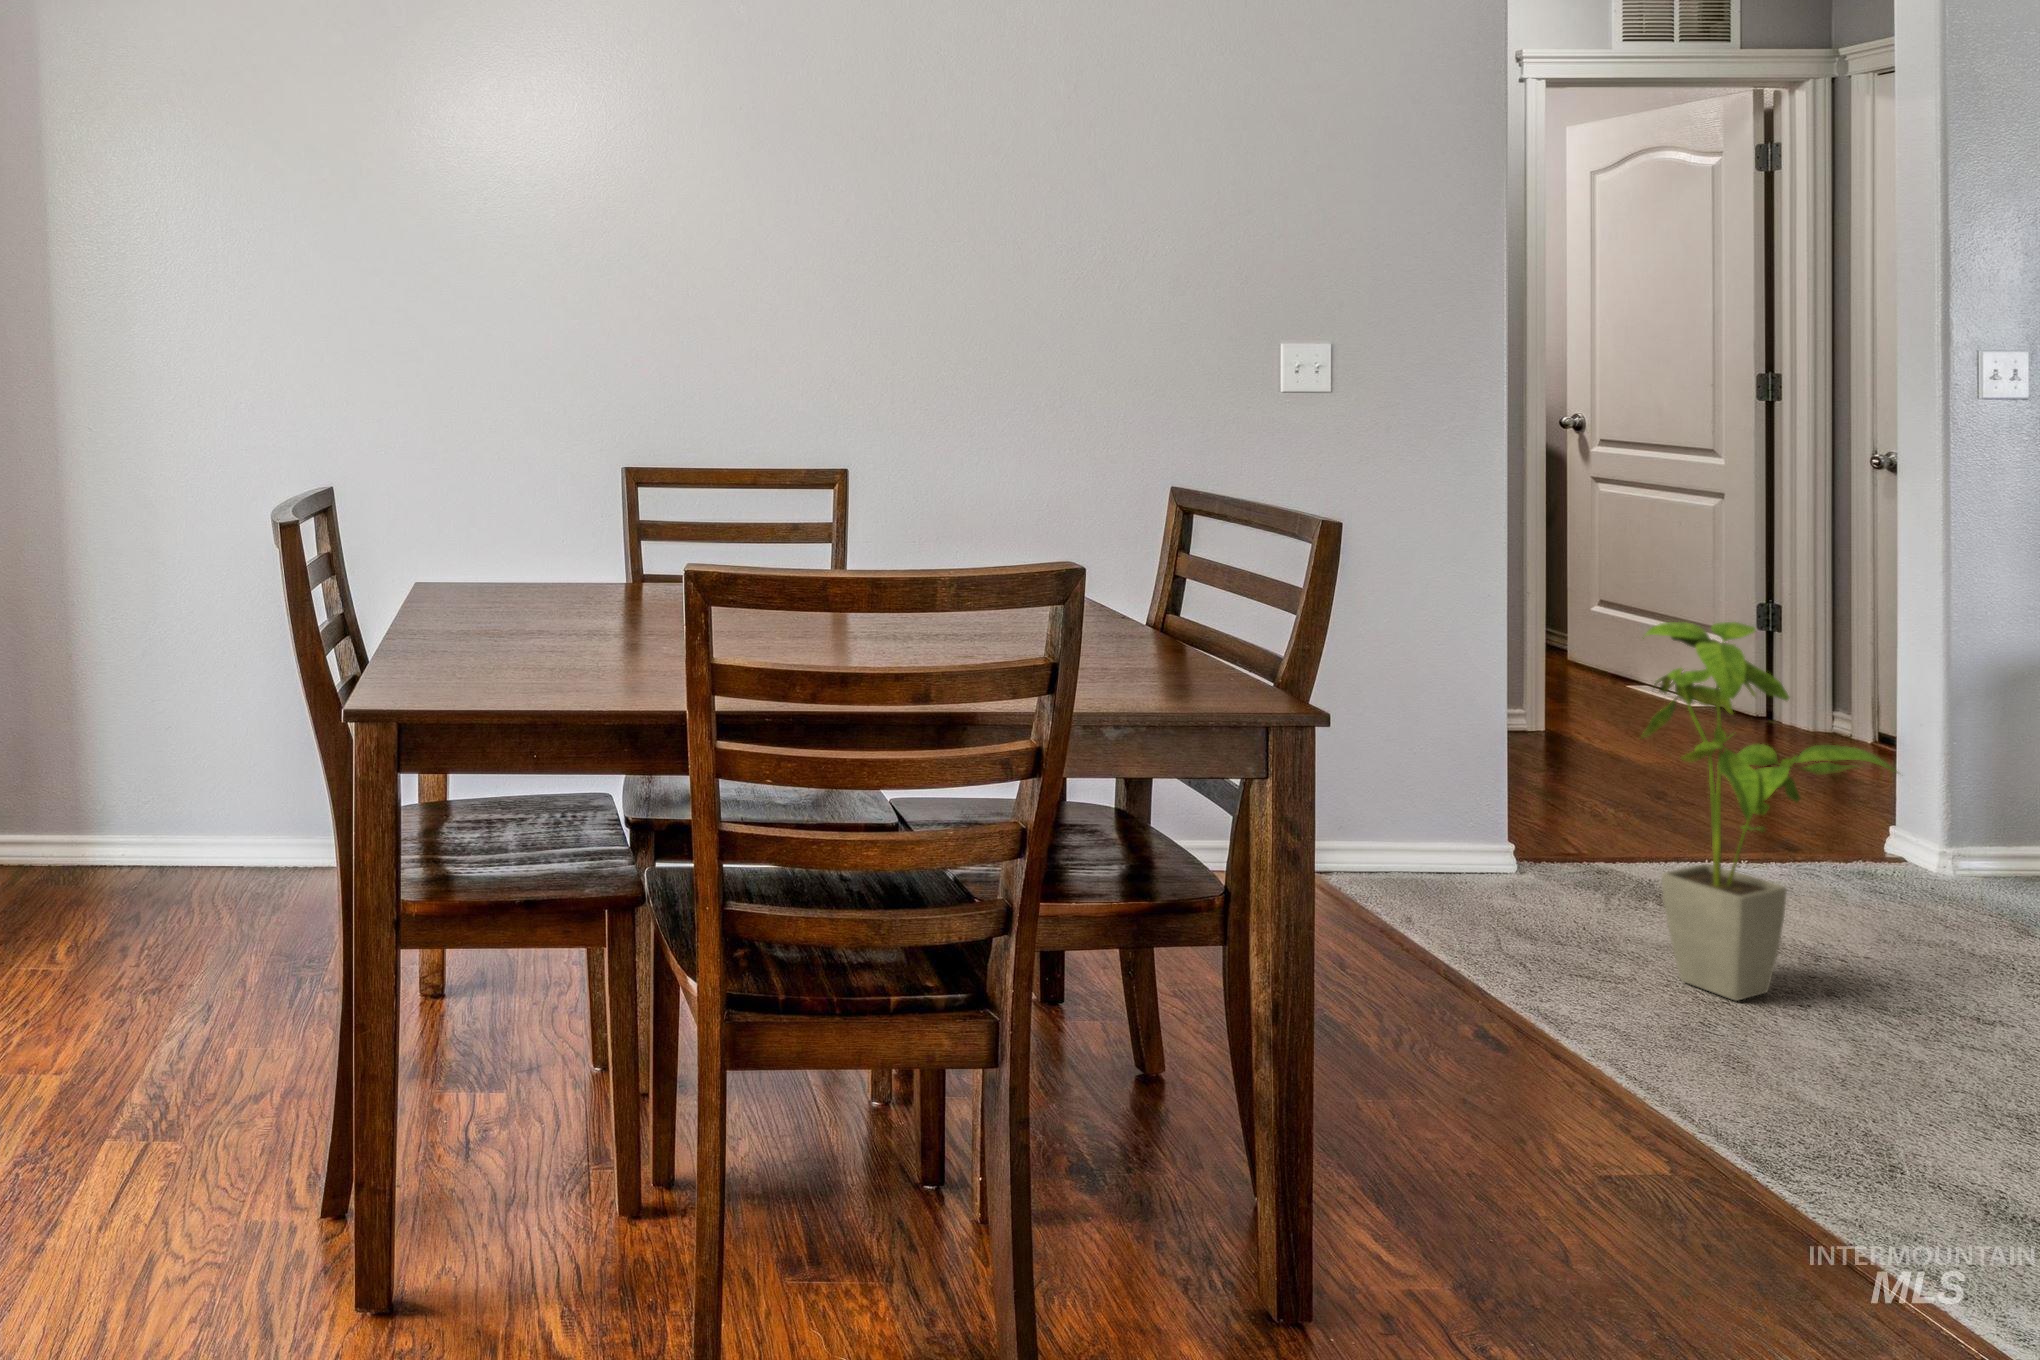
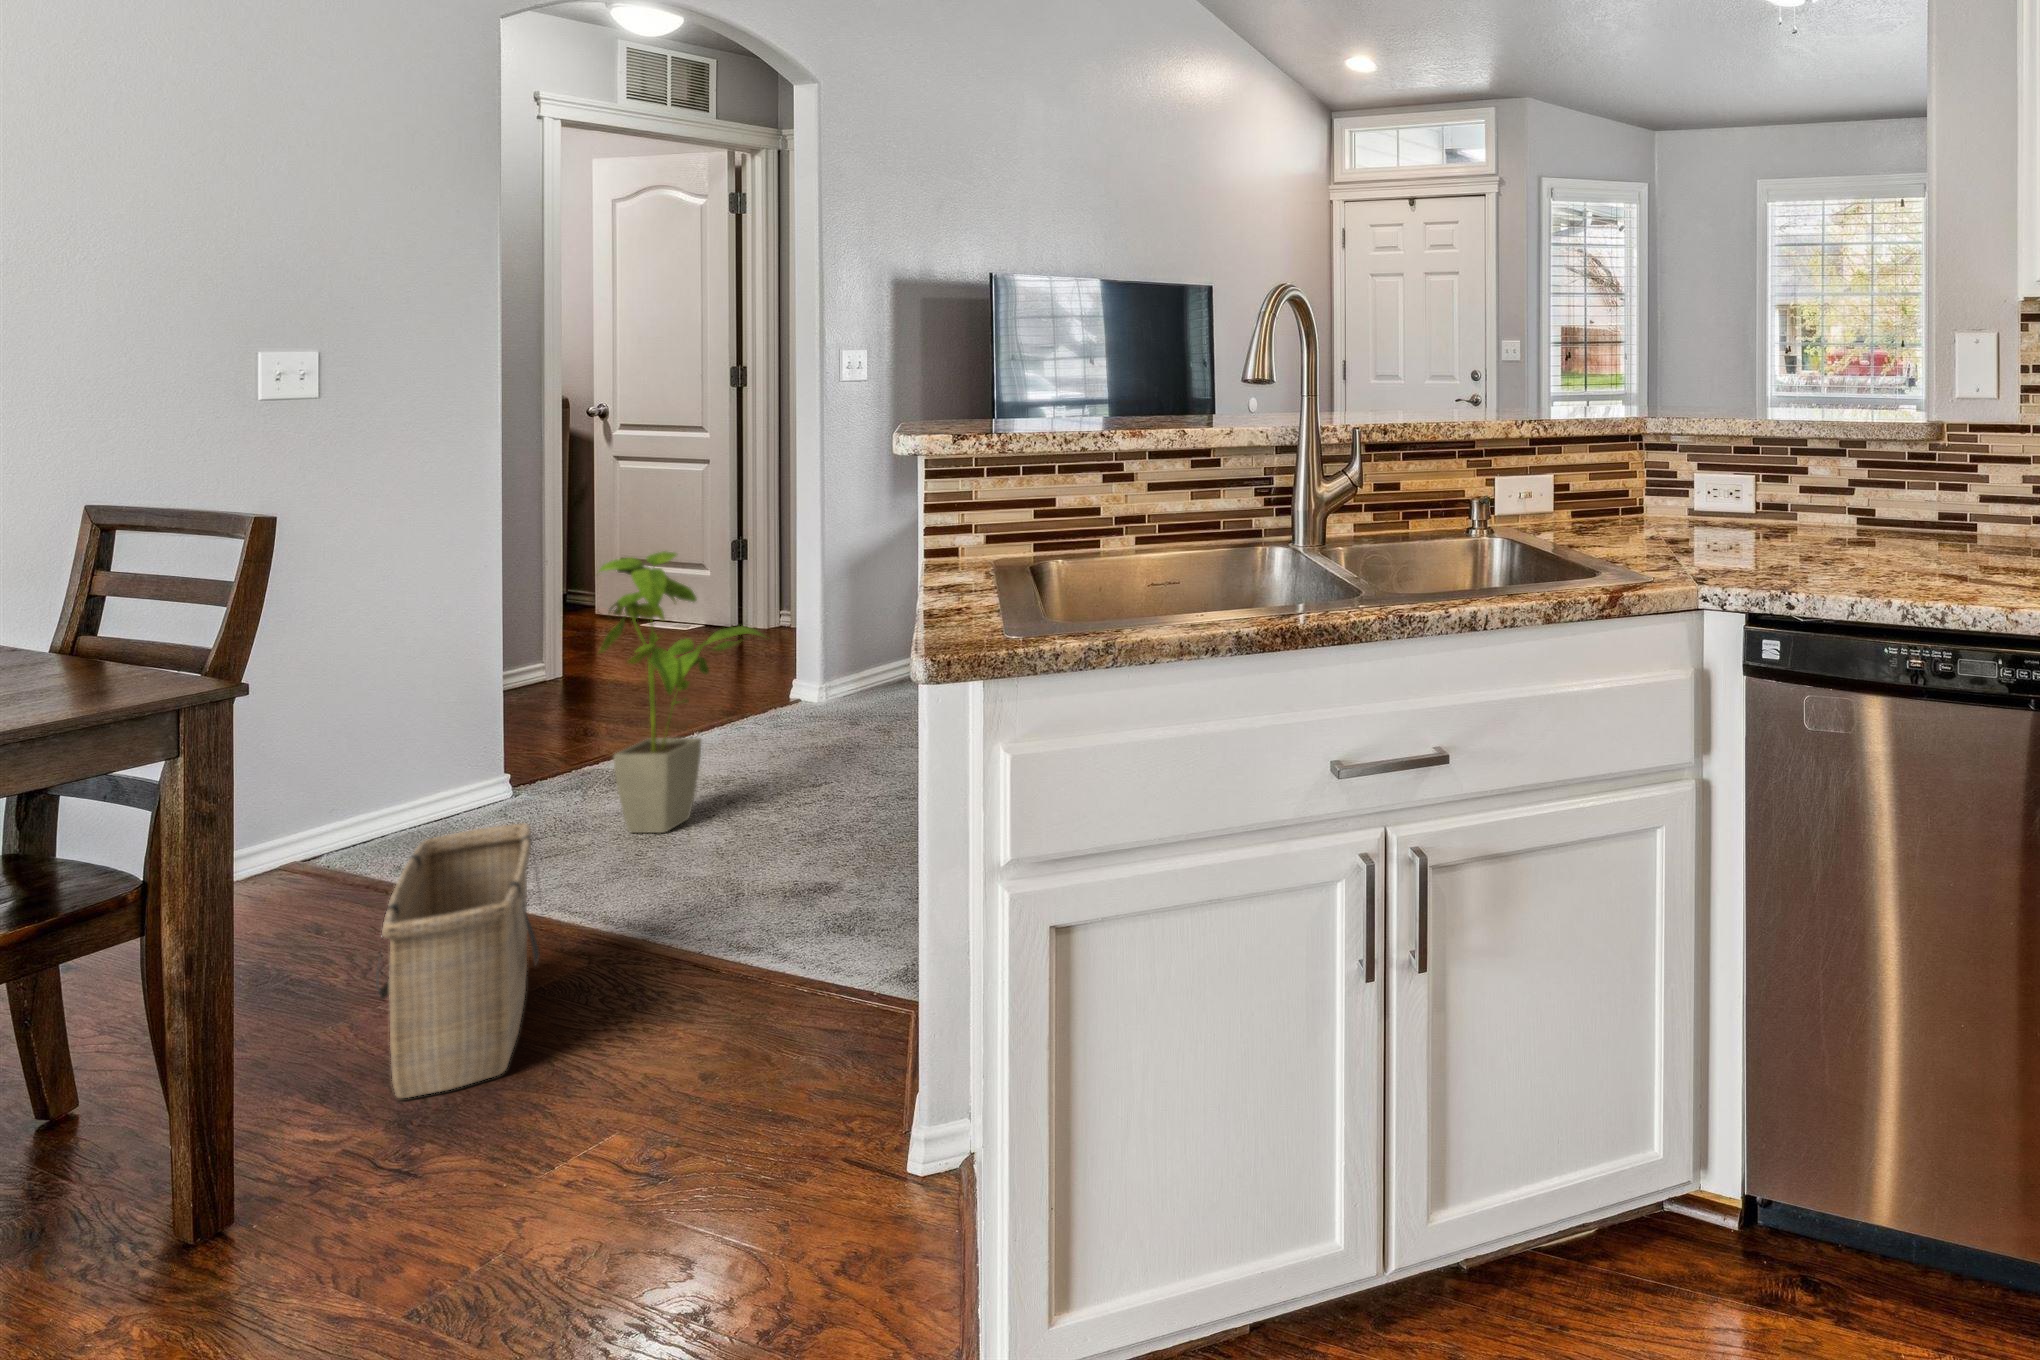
basket: none [1435,927,1626,1279] -> present [376,823,540,1098]

